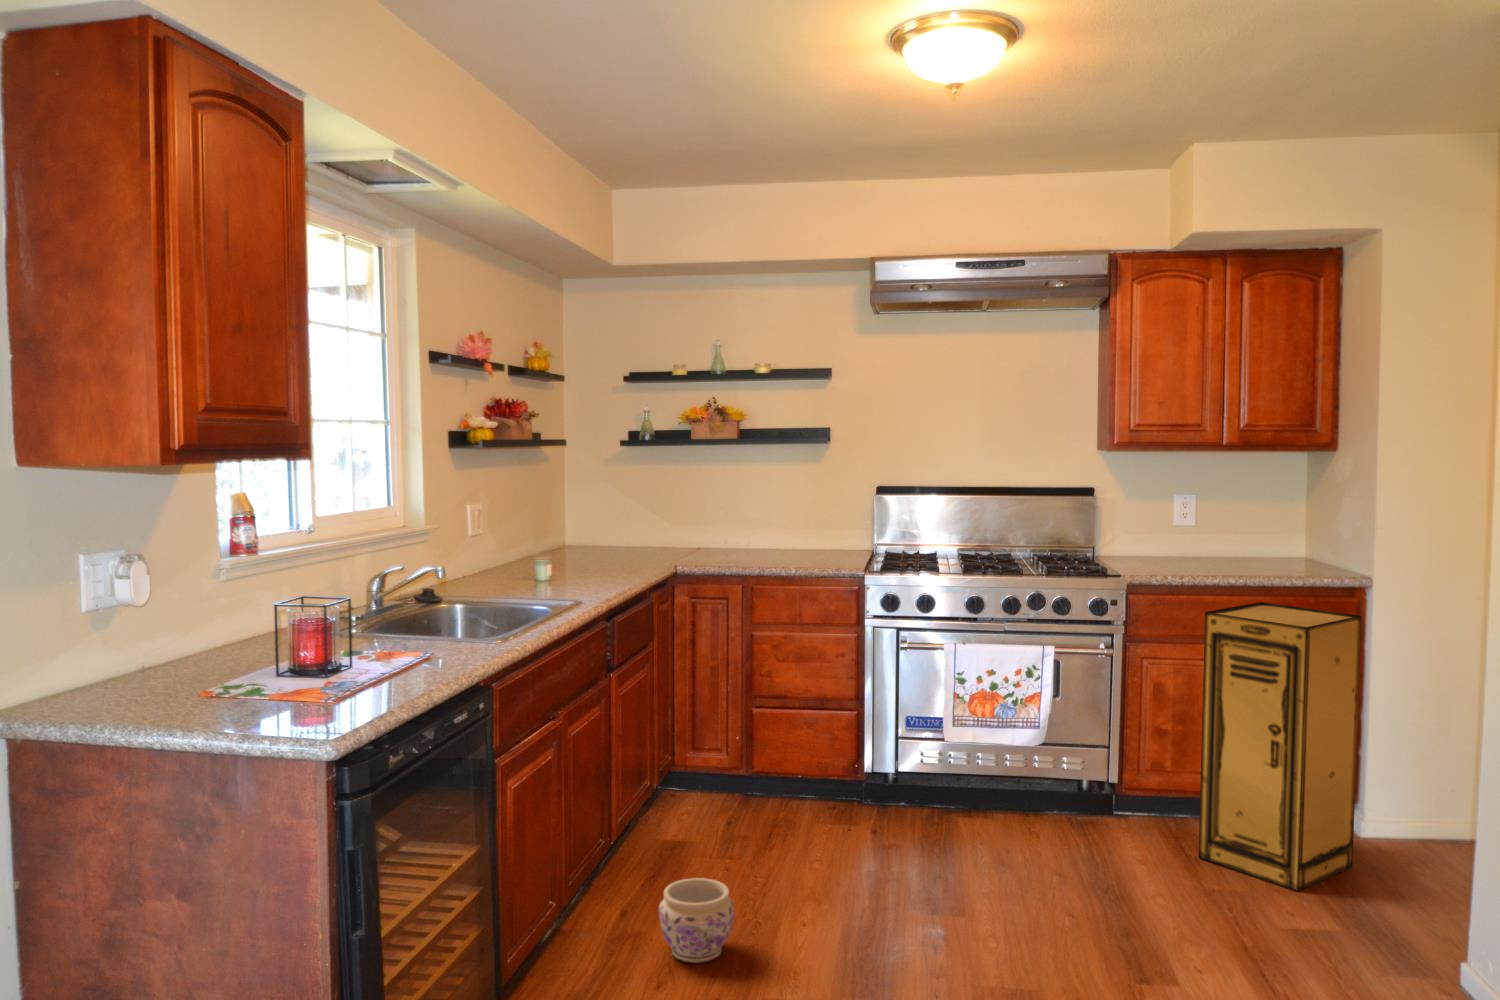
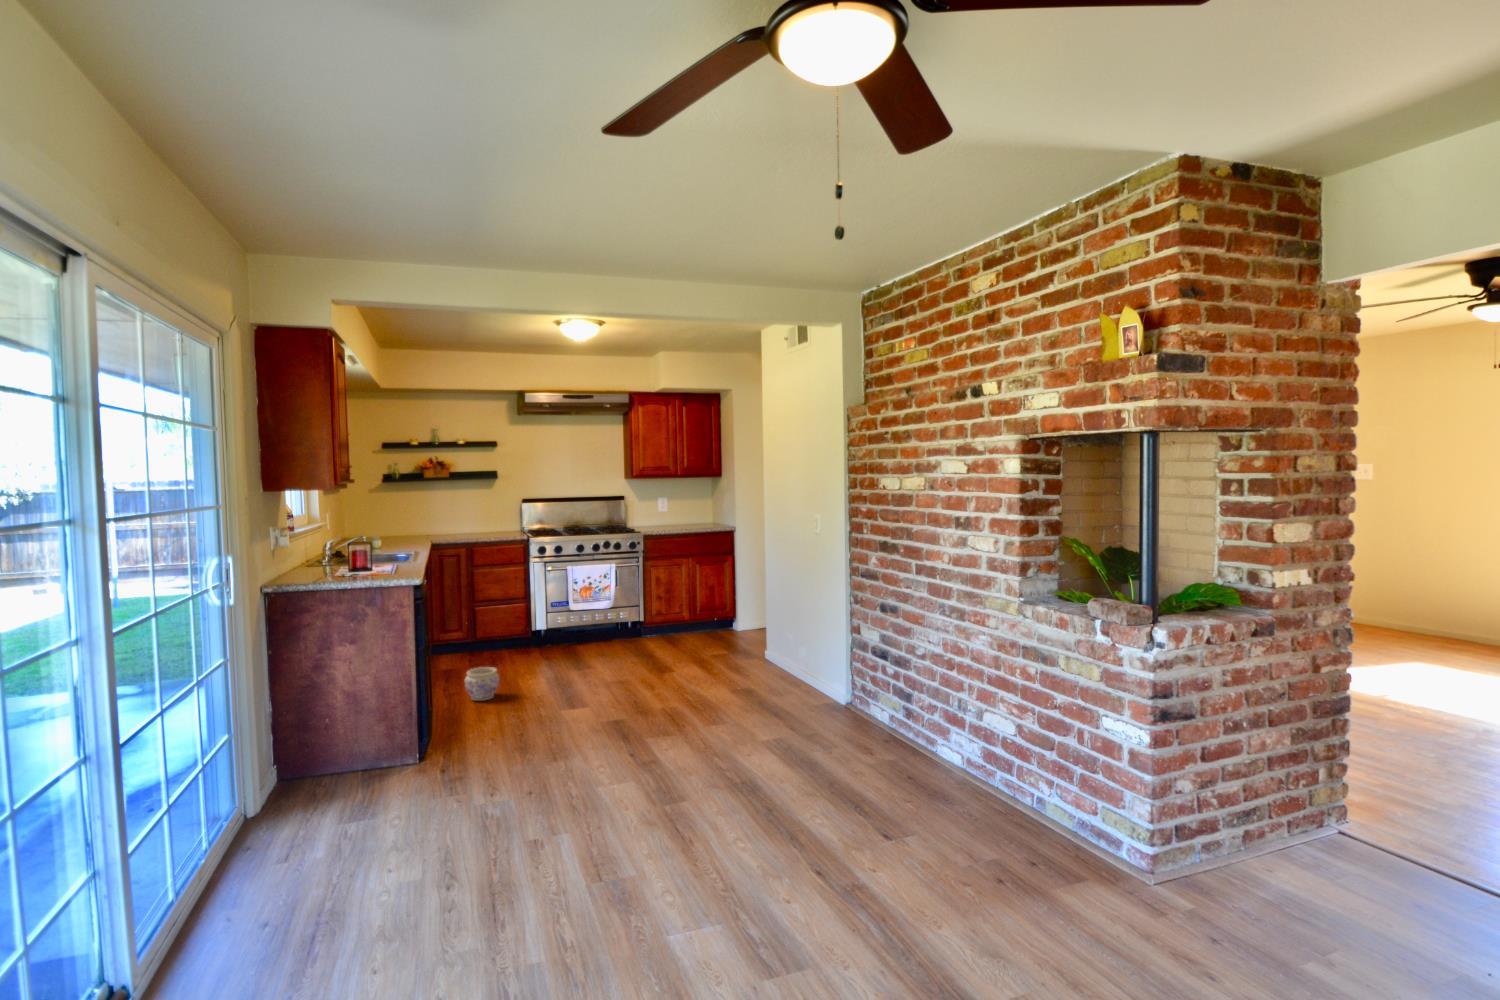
storage cabinet: present [1199,602,1362,892] -> none [677,538,734,647]

